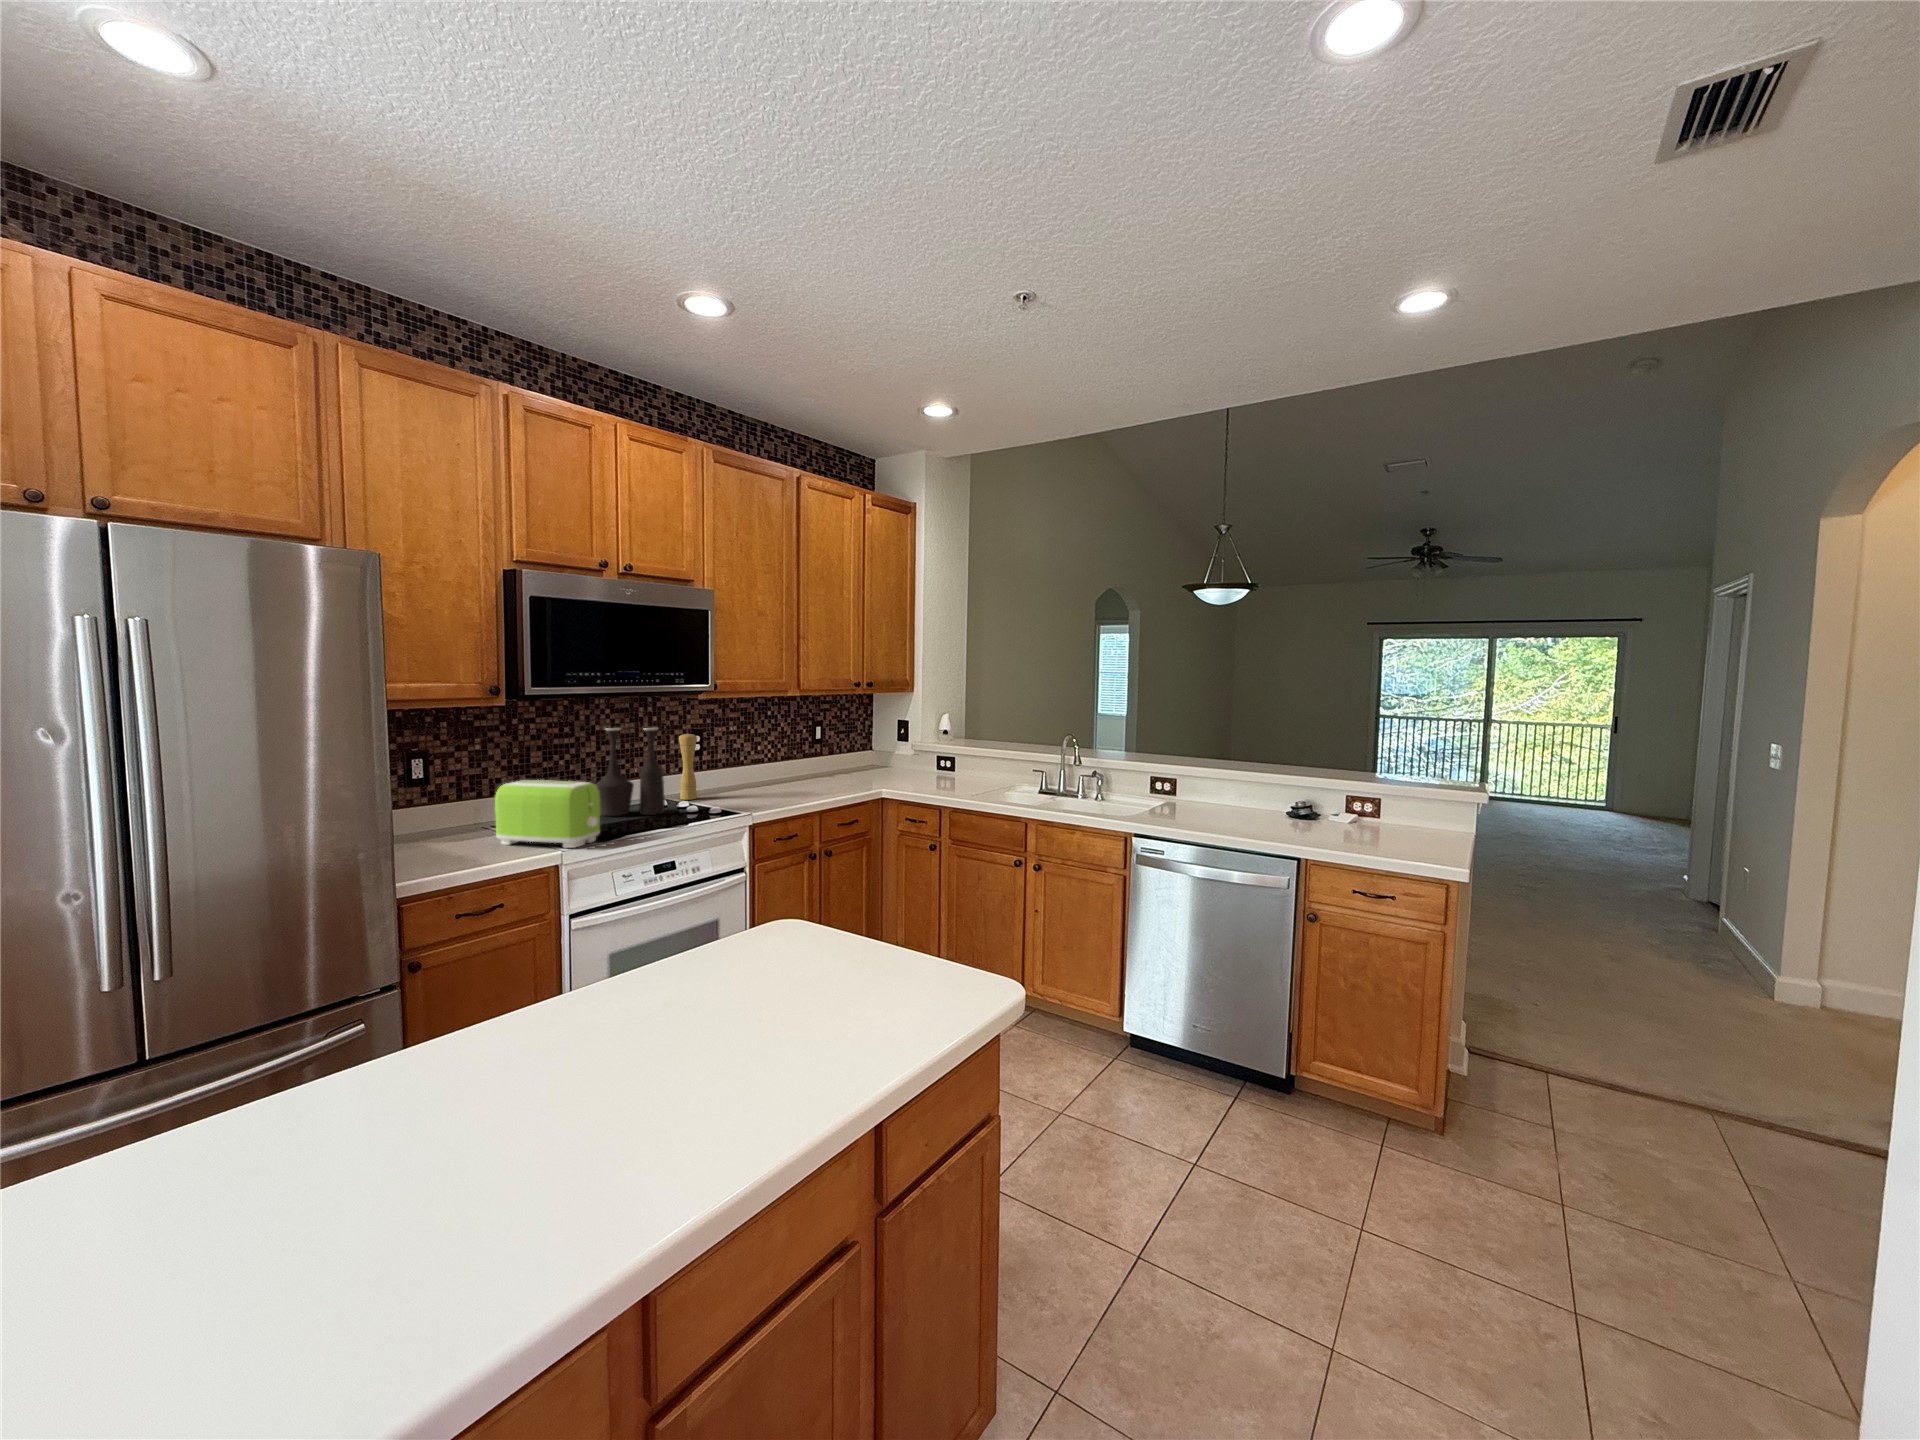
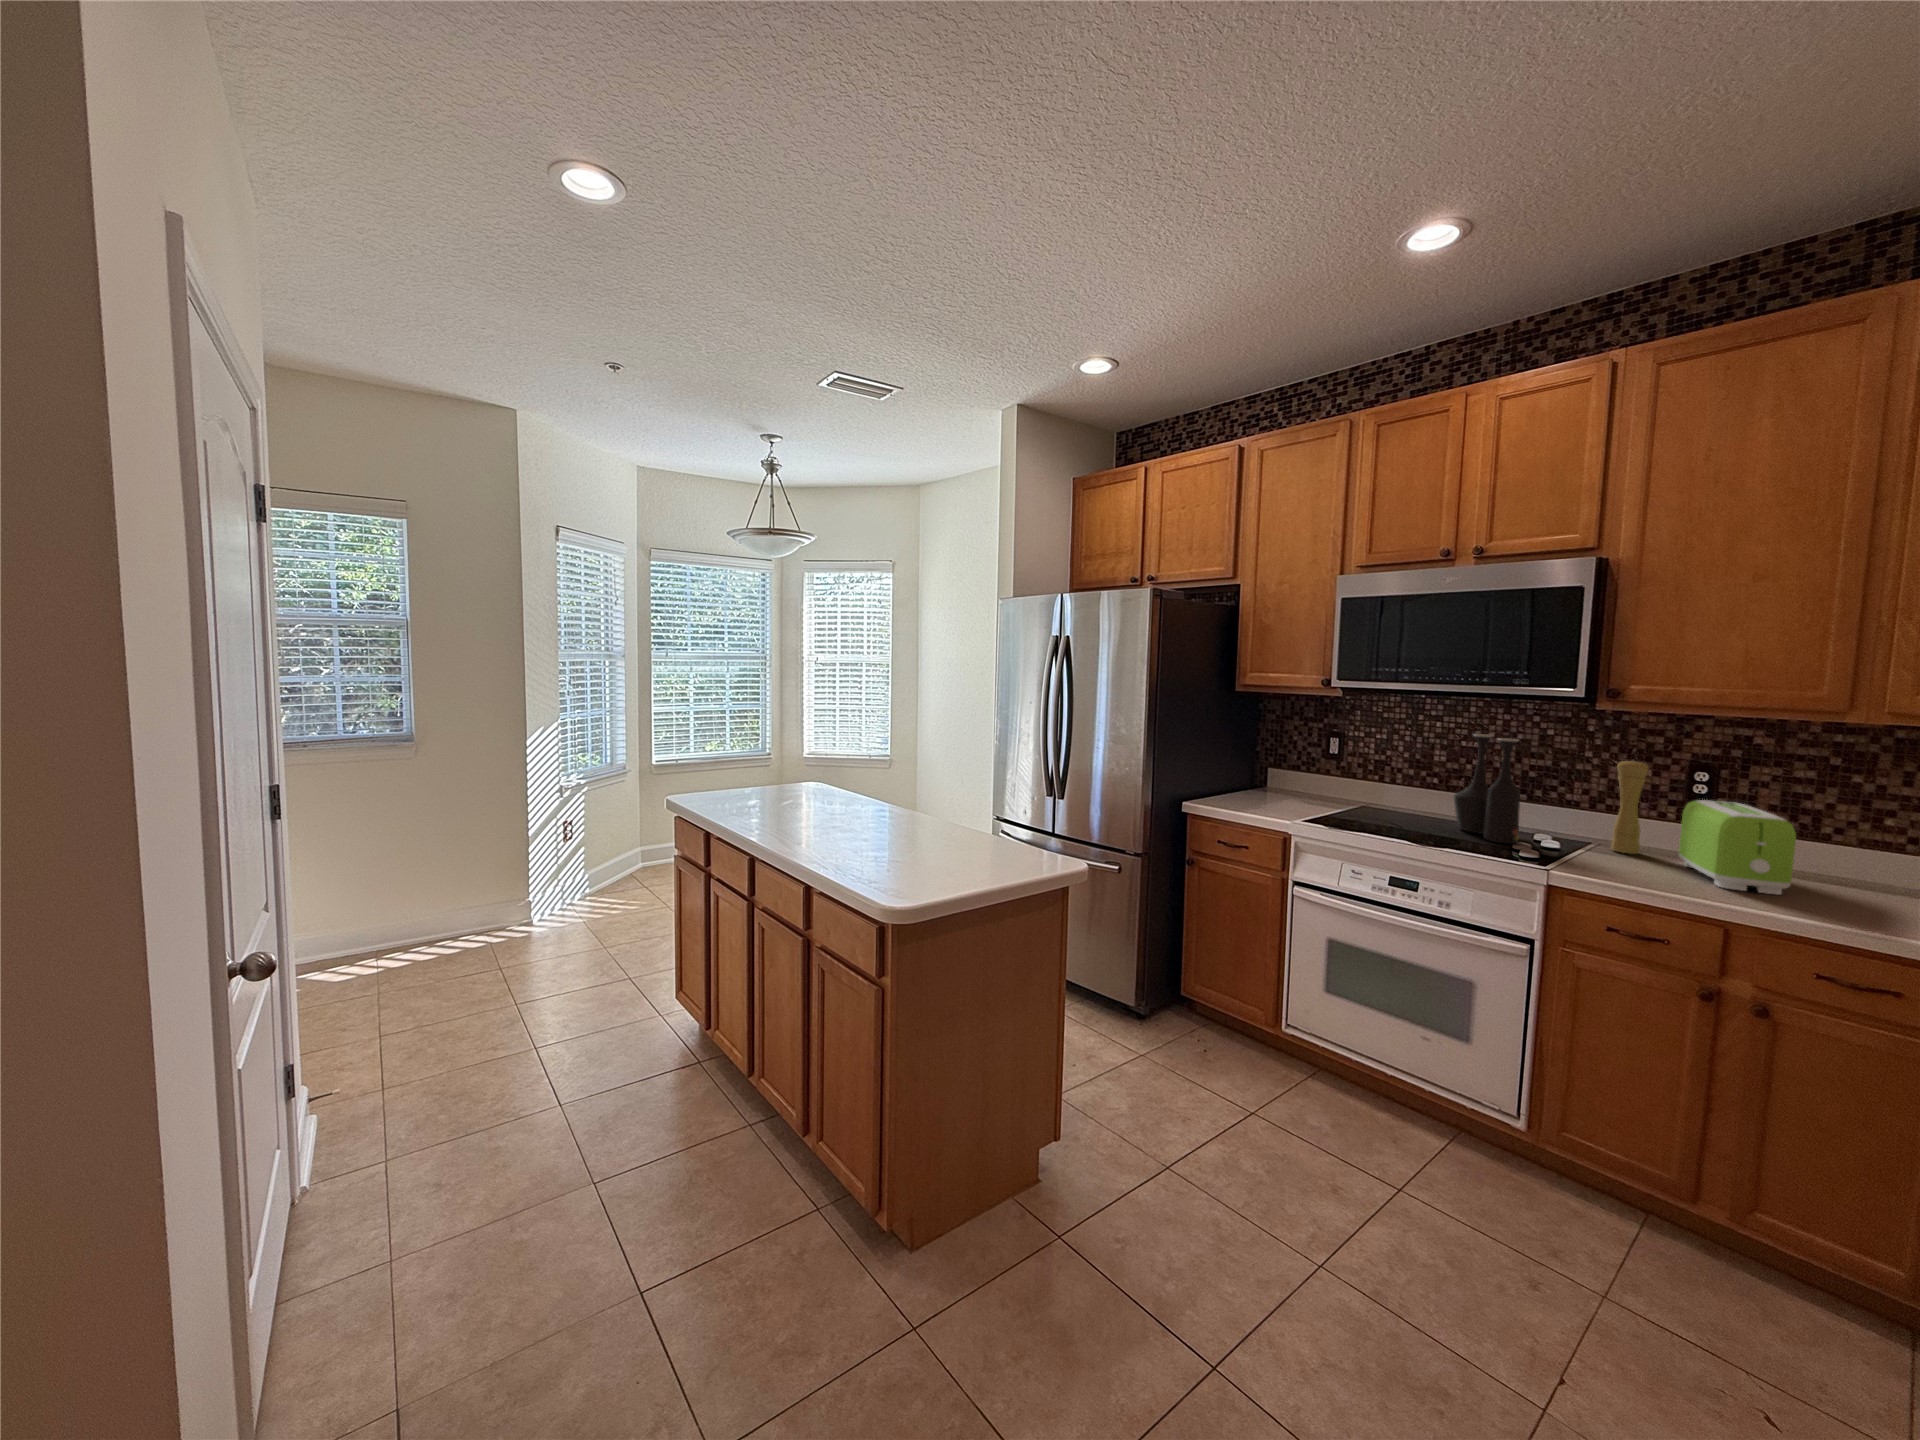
toaster: present [495,780,600,848] -> present [1679,800,1796,895]

